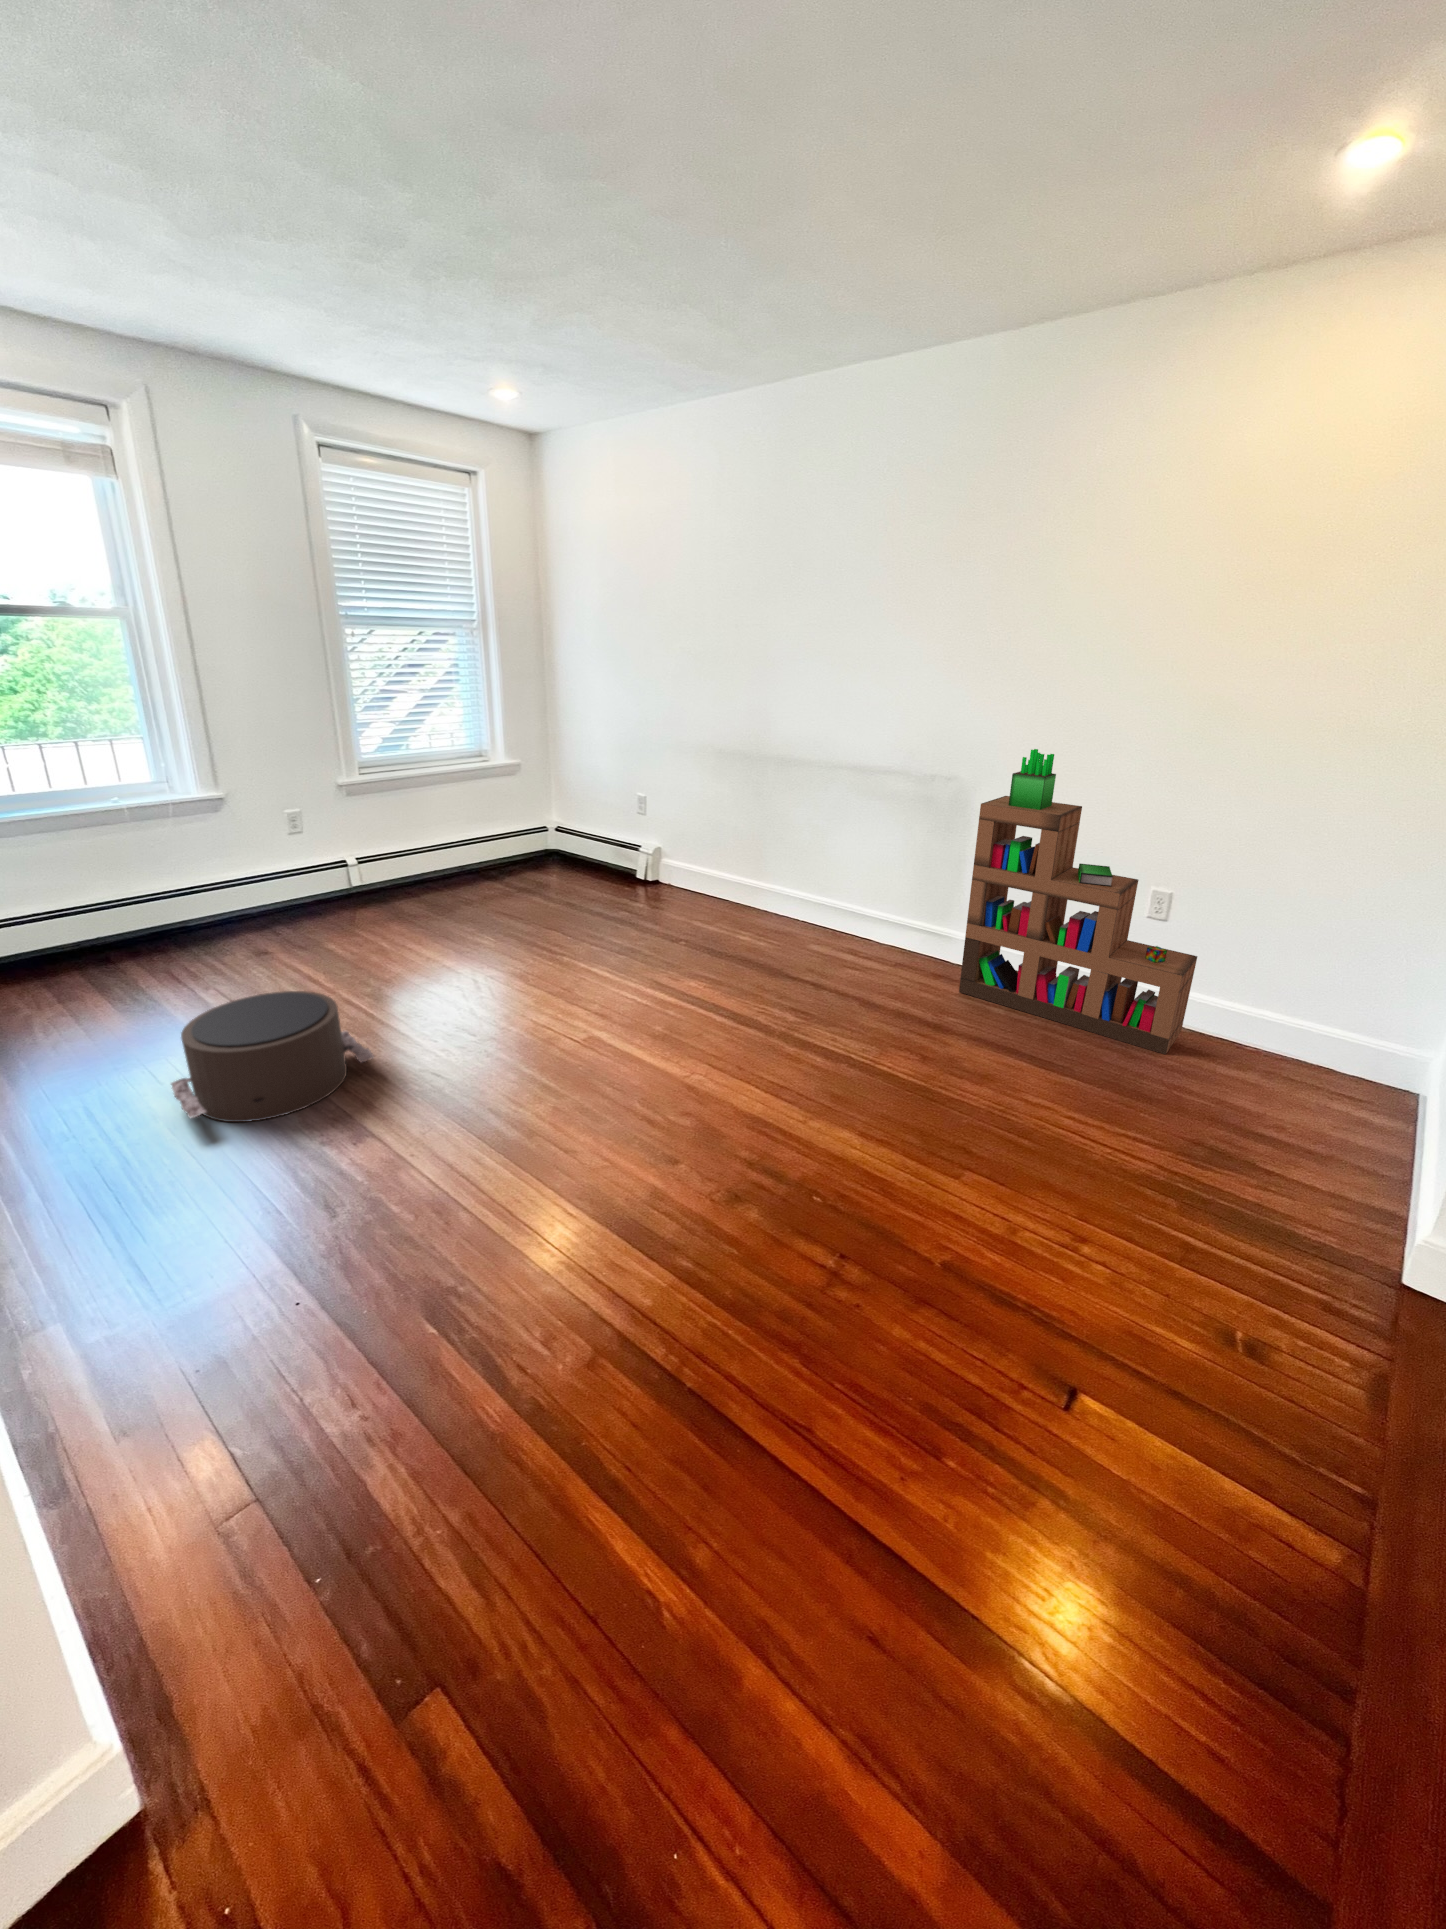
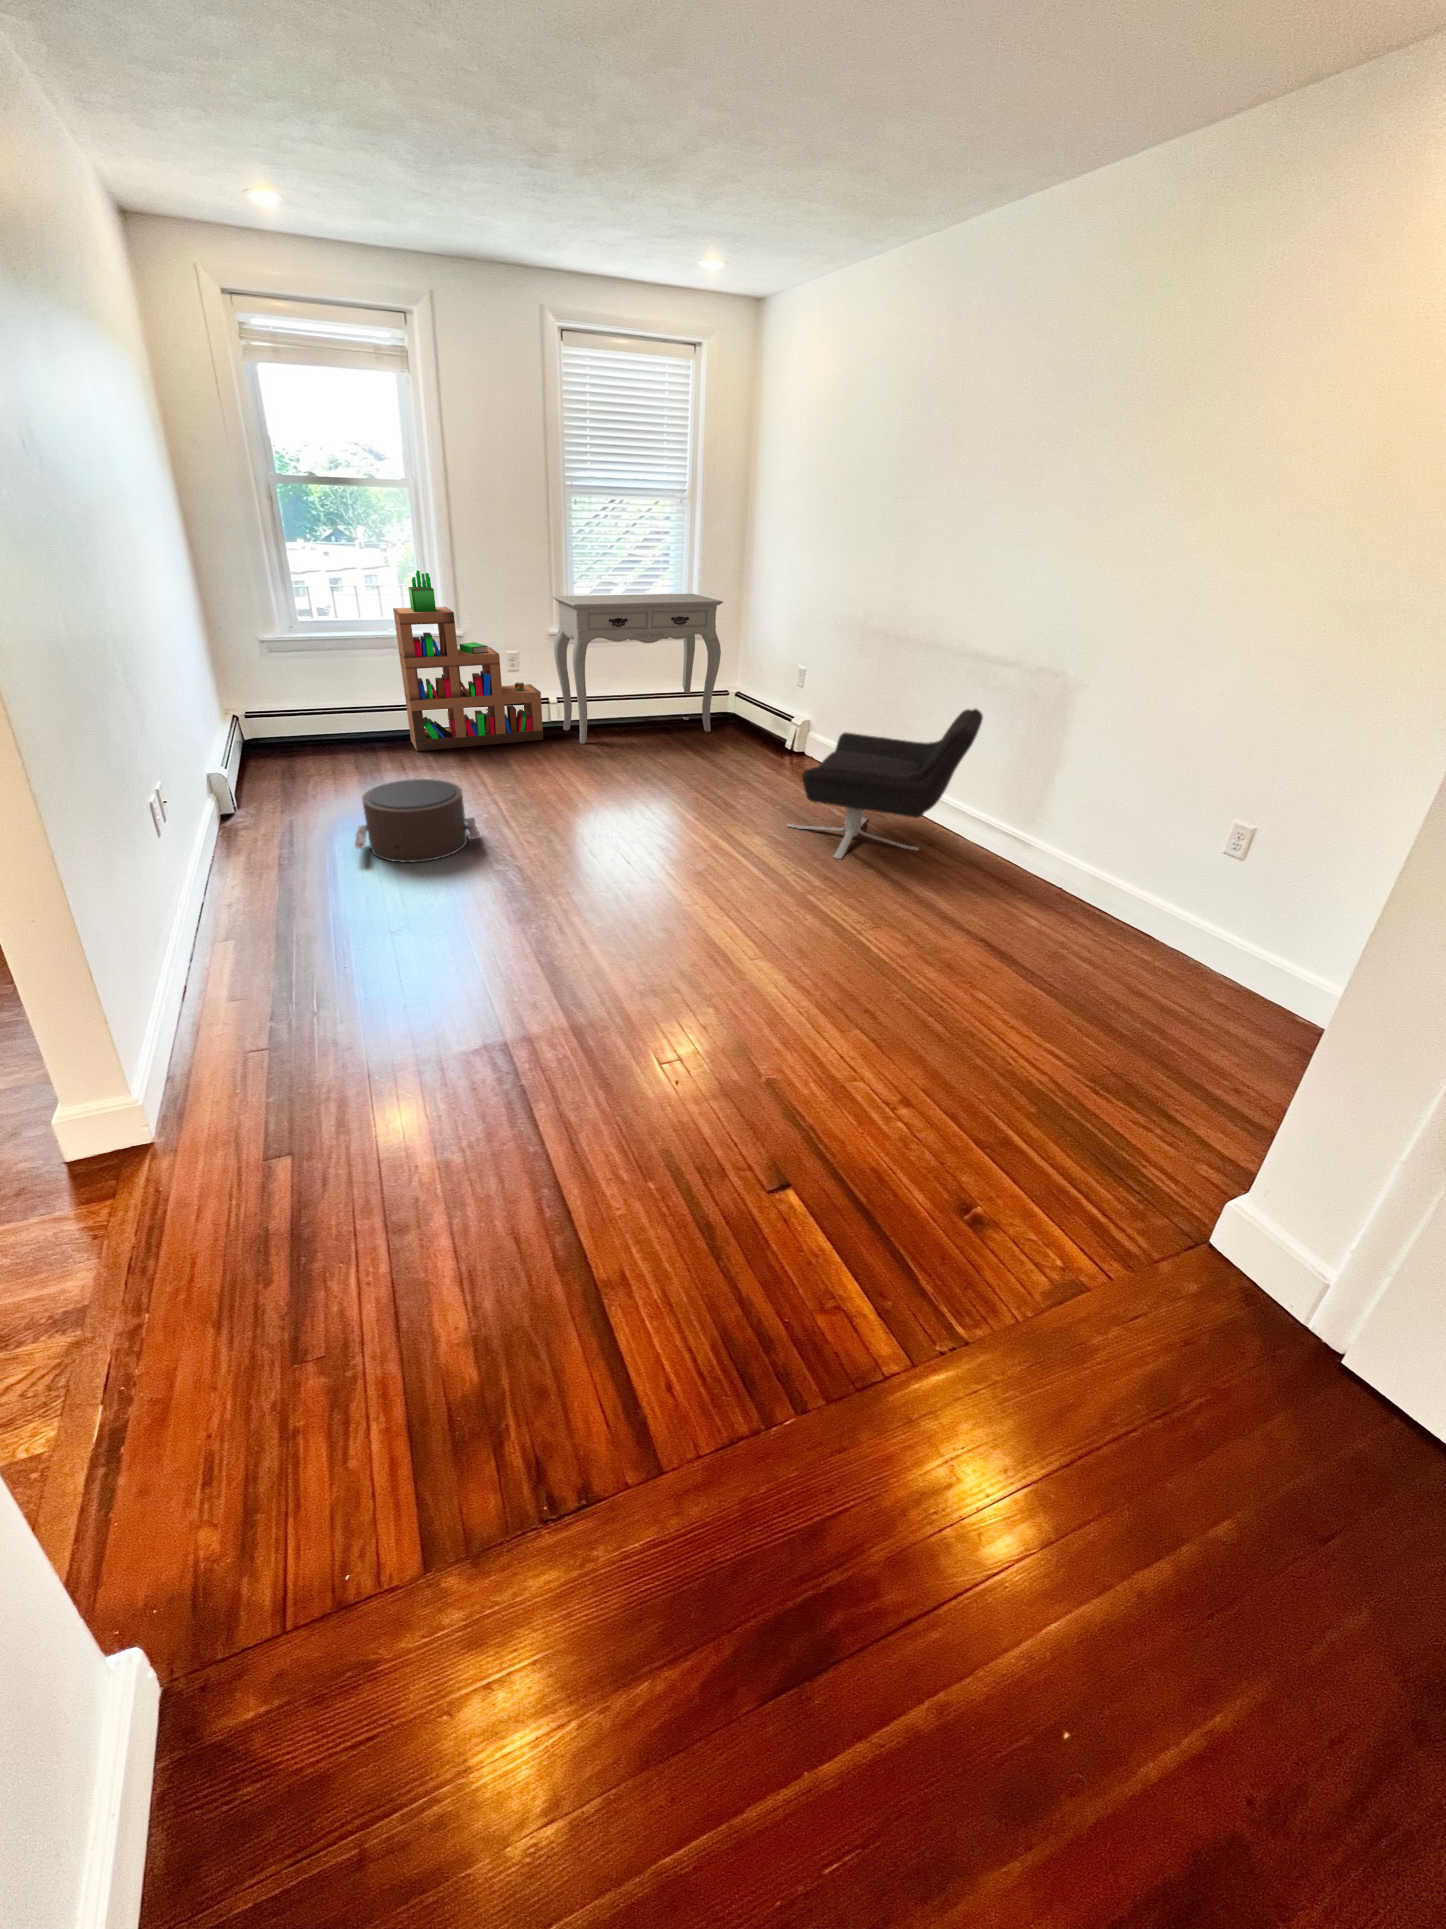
console table: none [338,727,550,909] -> present [553,594,723,744]
bookshelf: present [959,749,1197,1054] -> present [393,571,543,751]
lounge chair: none [713,818,904,988] -> present [787,709,983,859]

